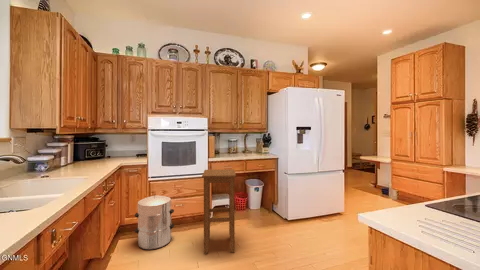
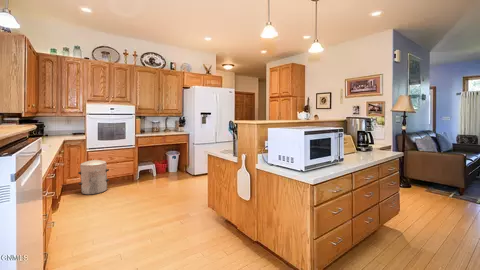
stool: present [202,169,236,254] -> none [129,141,153,193]

